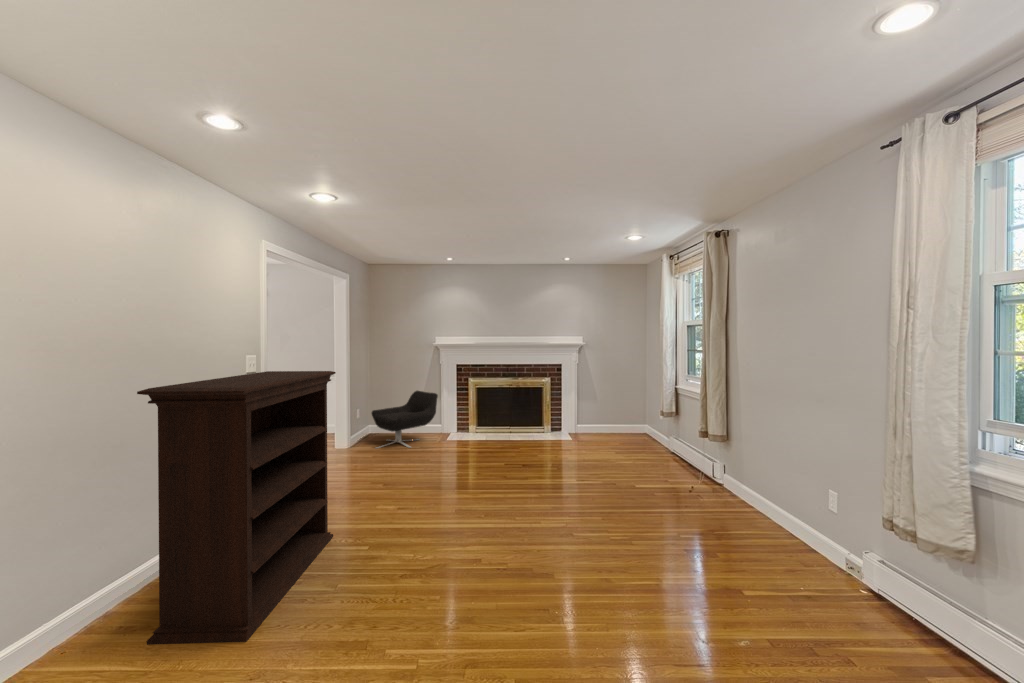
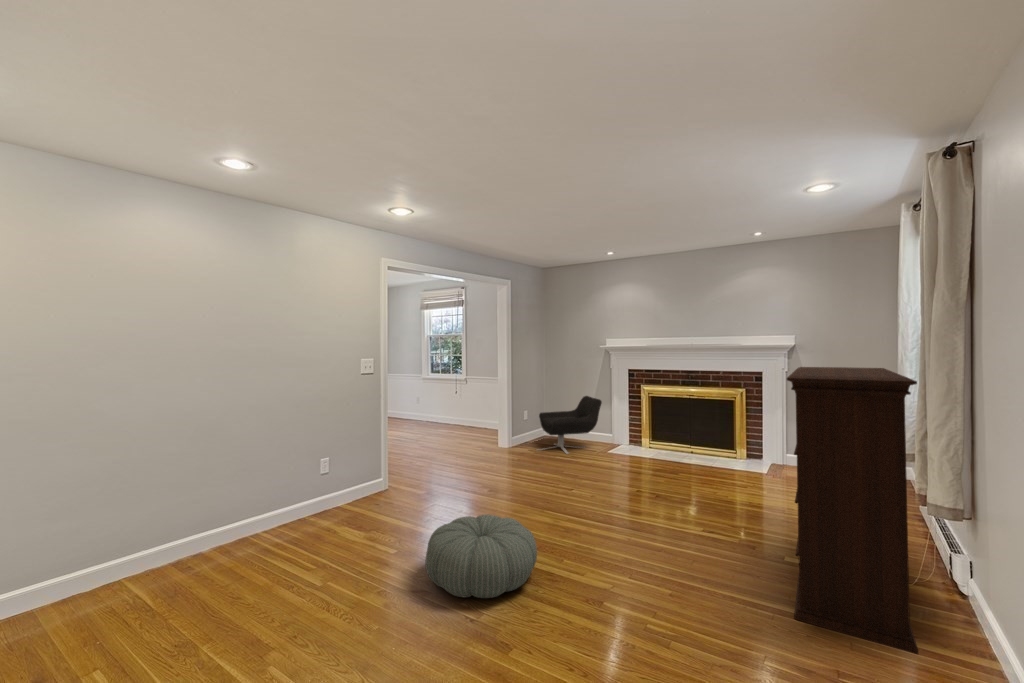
bookshelf: present [137,371,336,645] -> present [787,367,918,654]
pouf: none [404,509,511,591] -> present [425,515,537,598]

